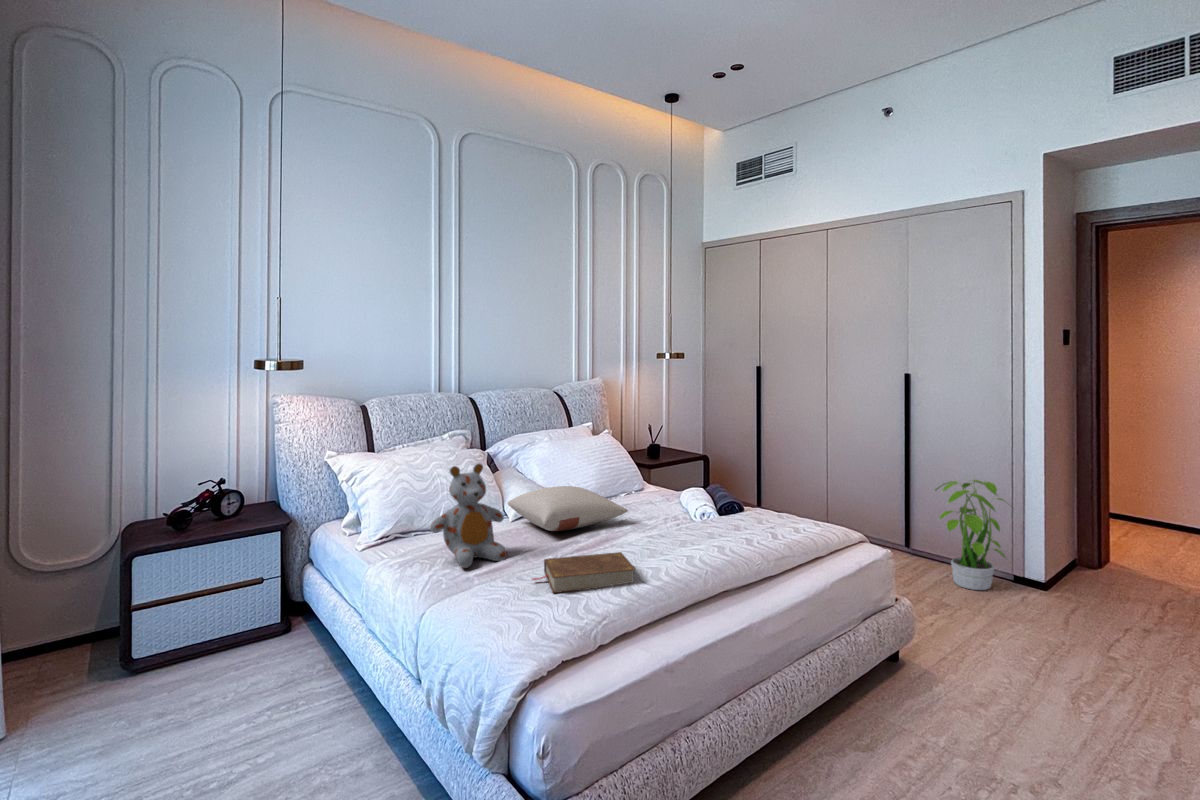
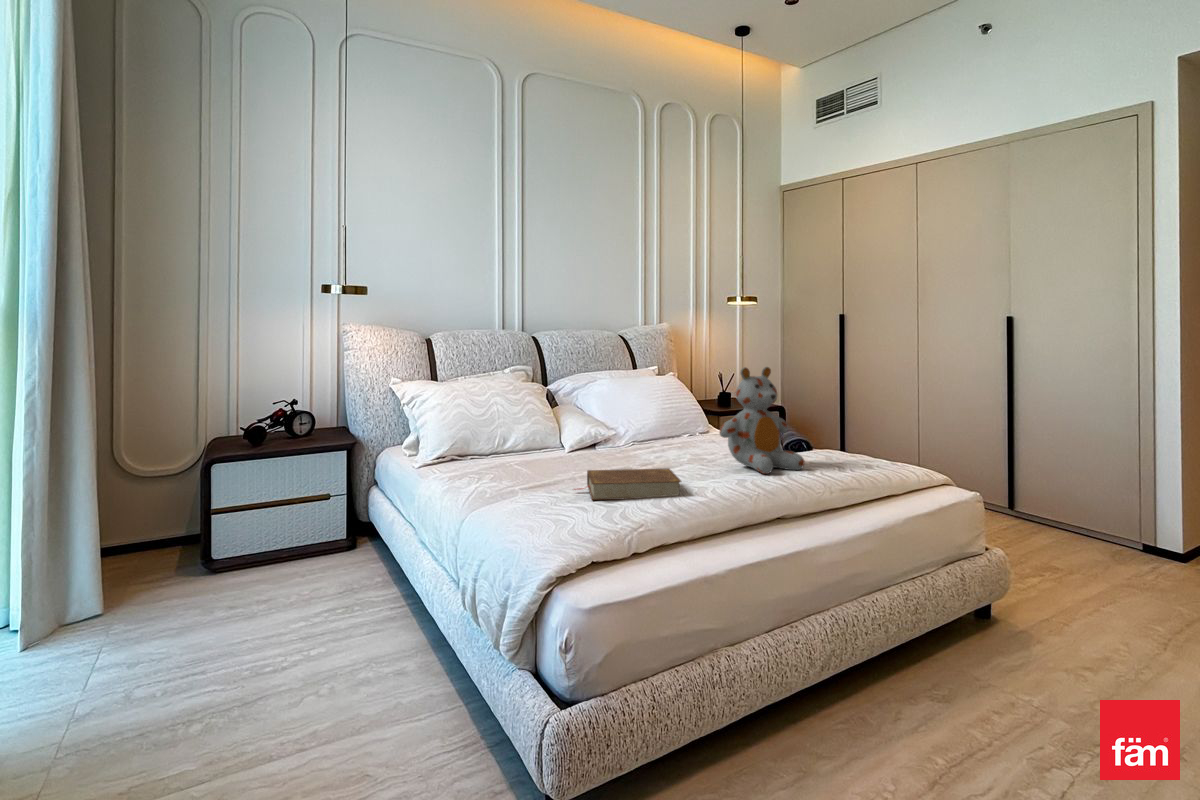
stuffed bear: present [430,463,507,568] -> present [720,367,804,474]
potted plant: present [934,479,1006,590] -> none [1039,427,1141,556]
pillow: present [508,486,628,531] -> none [563,416,686,458]

